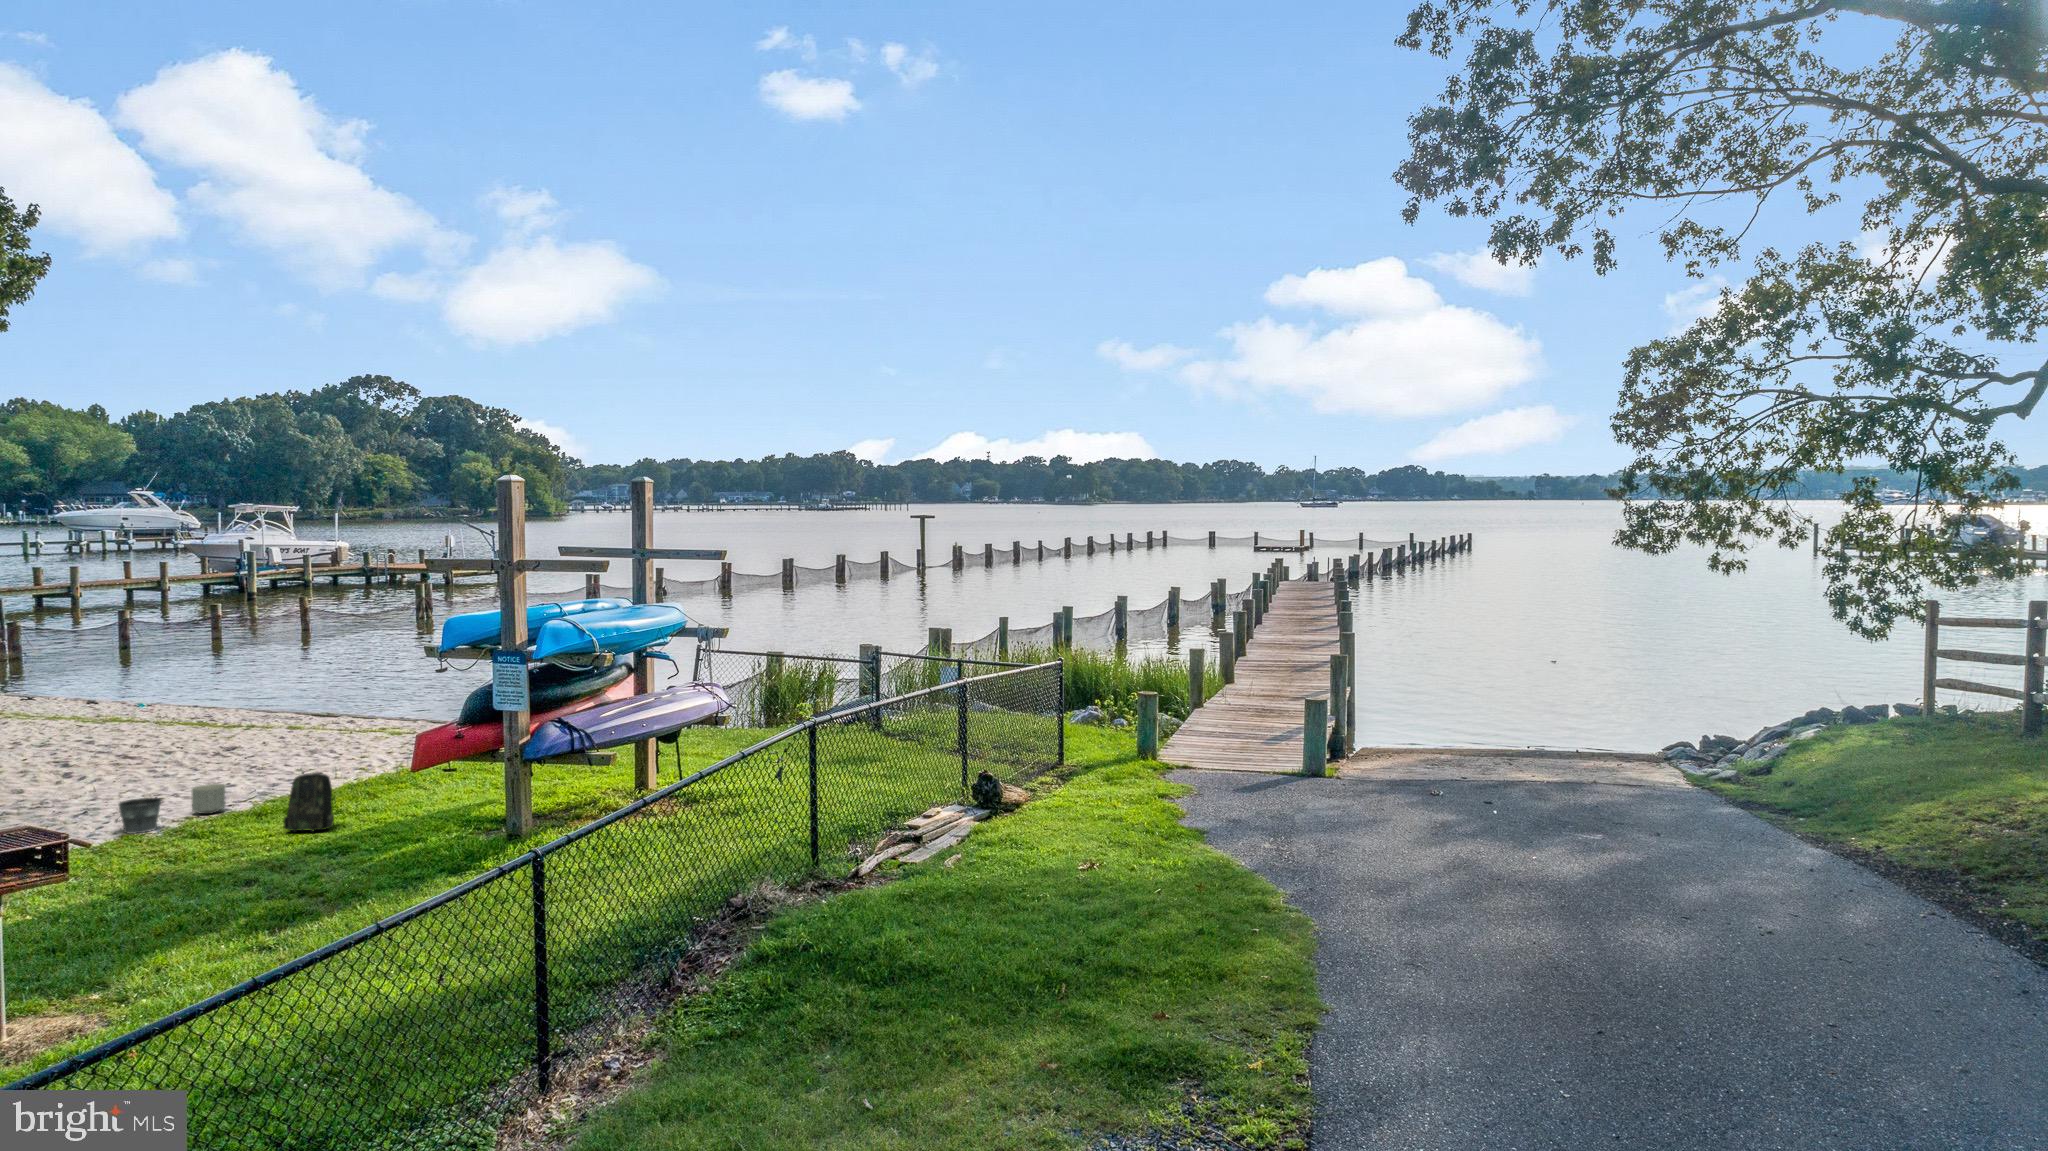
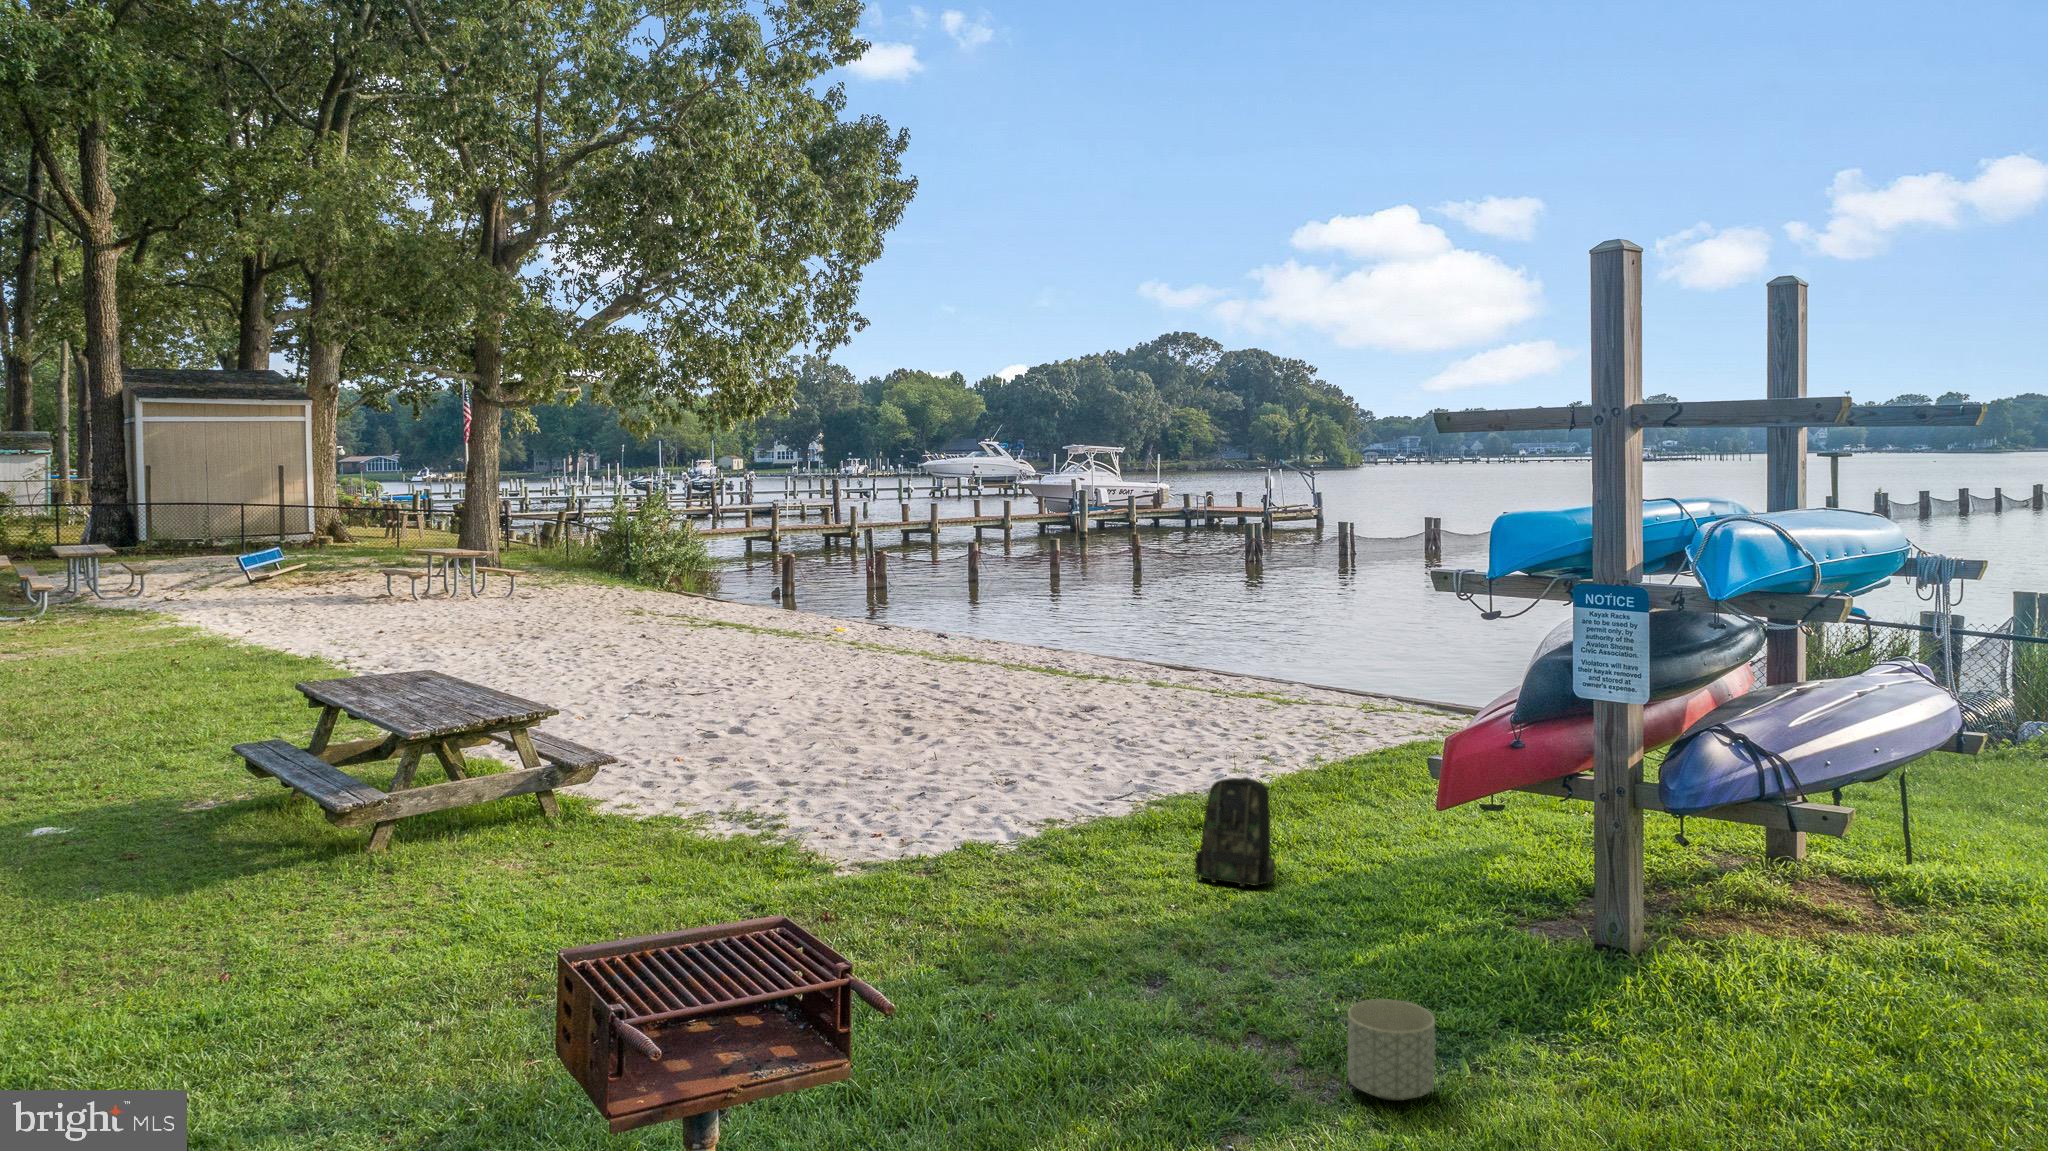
planter: present [191,784,226,814] -> present [1348,999,1435,1101]
bucket: present [115,798,161,834] -> none [956,787,1017,844]

